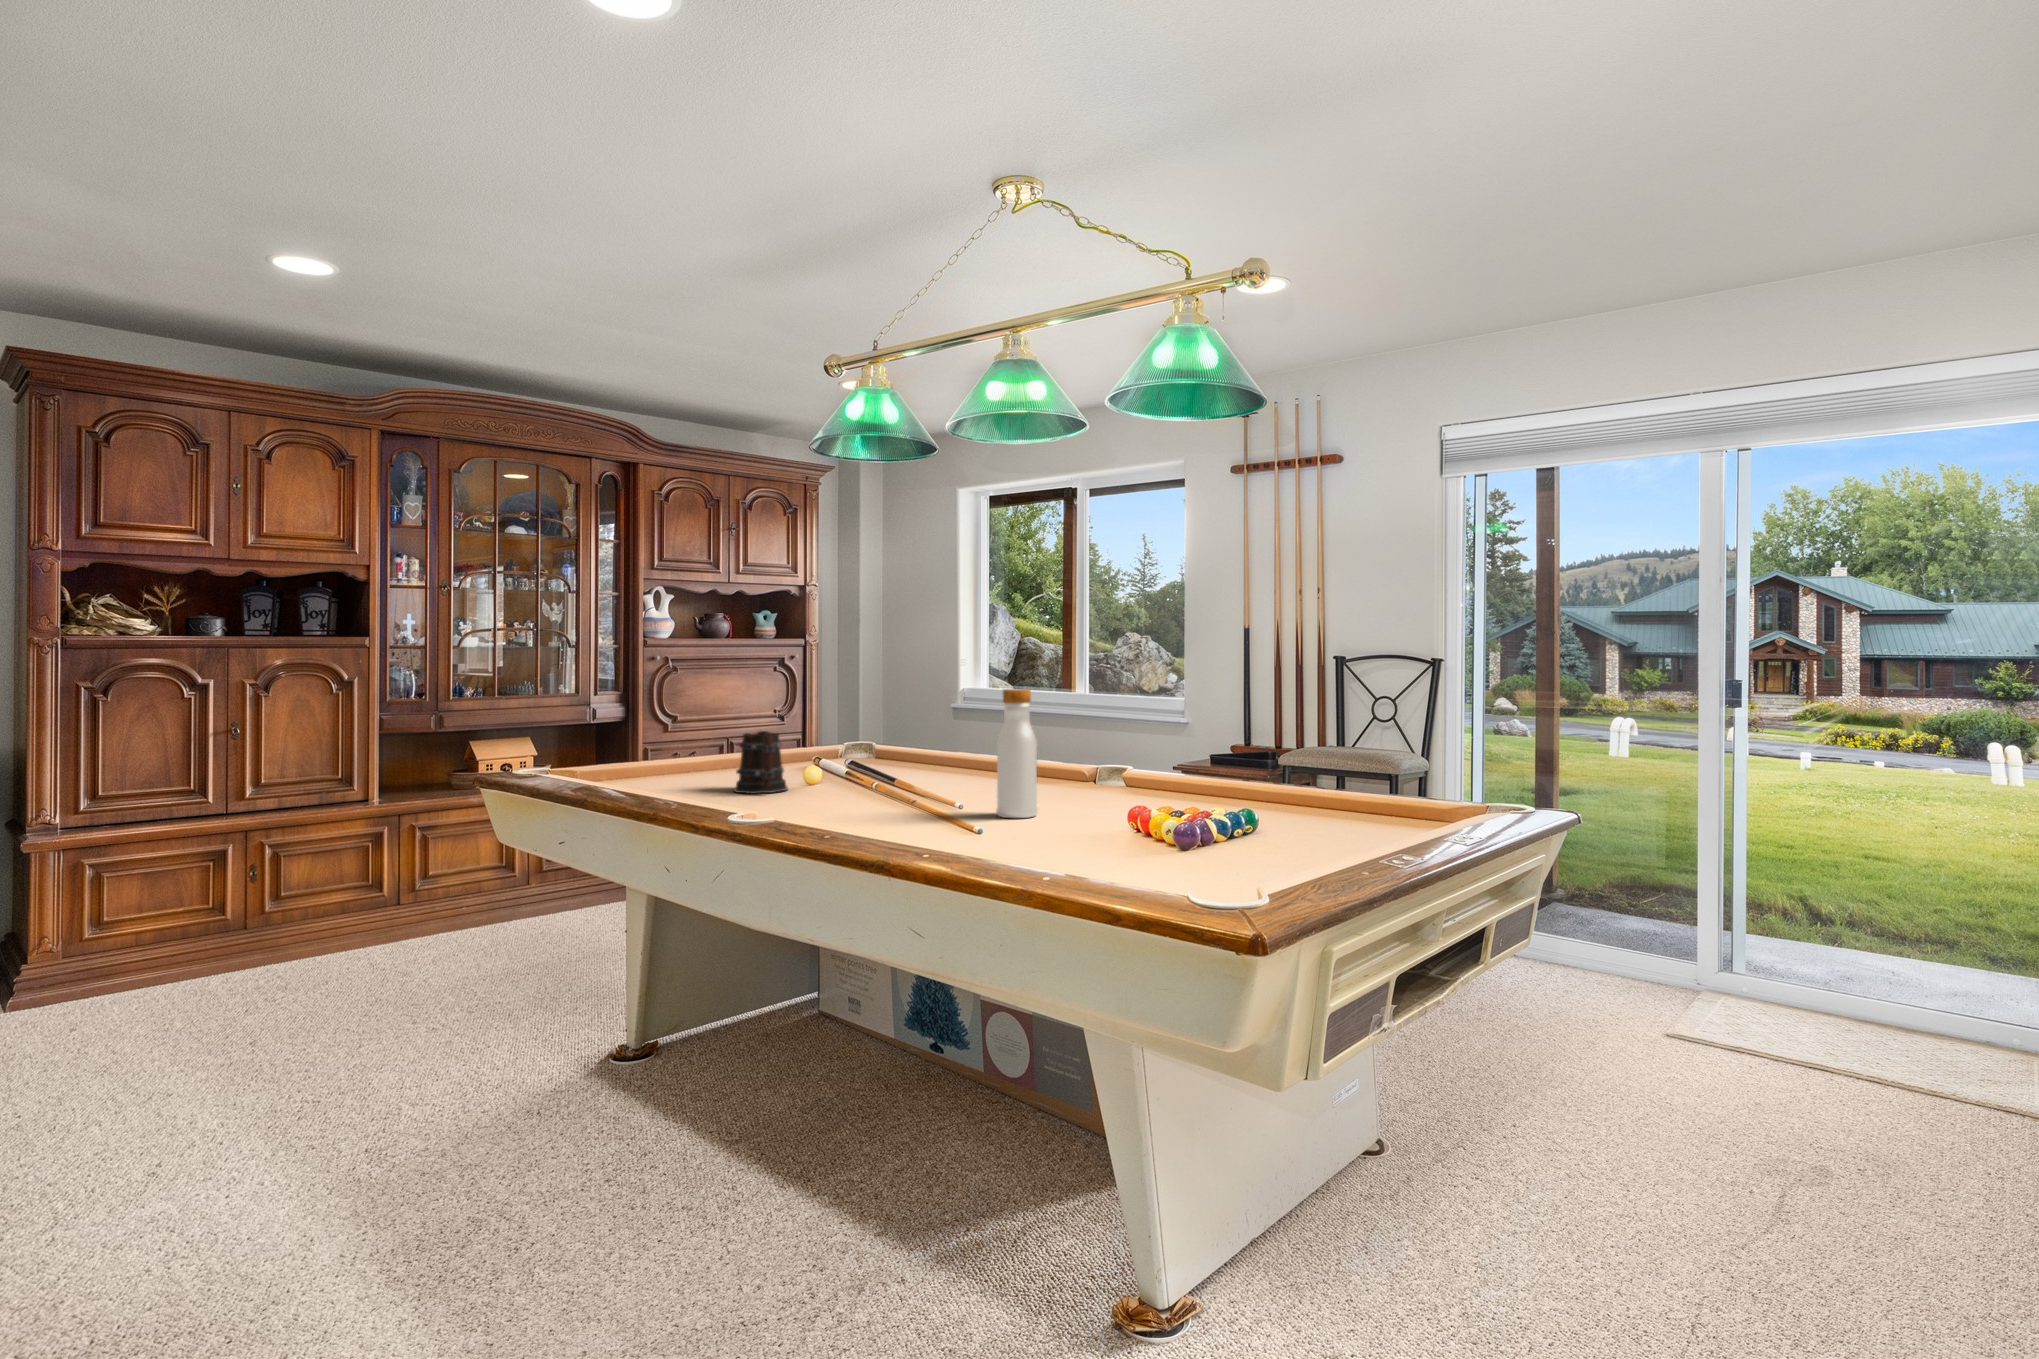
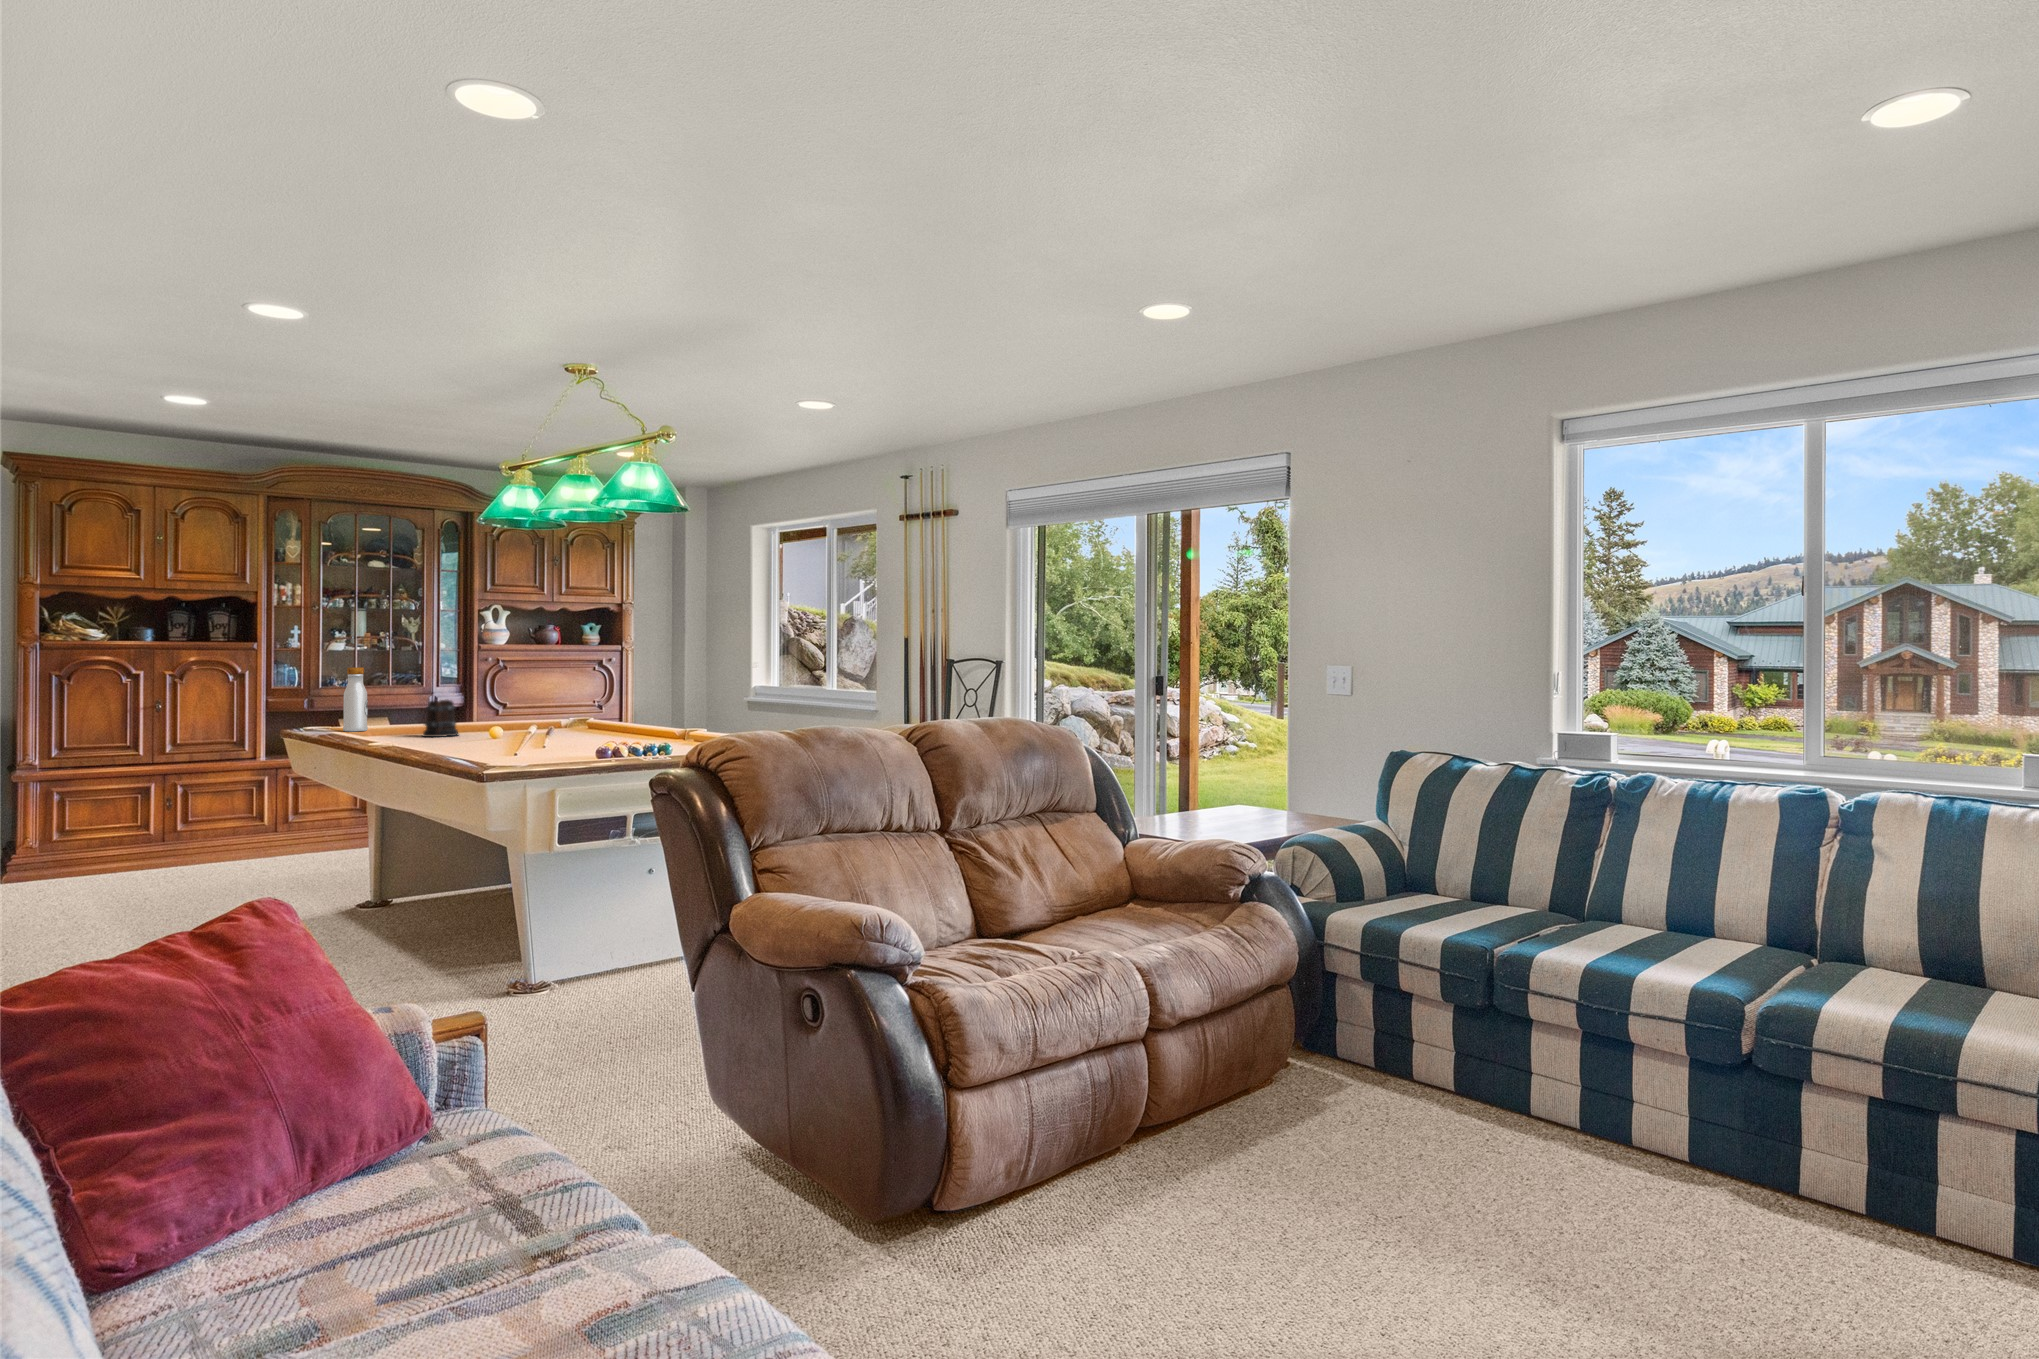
beverage bottle: present [996,689,1038,818] -> present [343,667,368,732]

